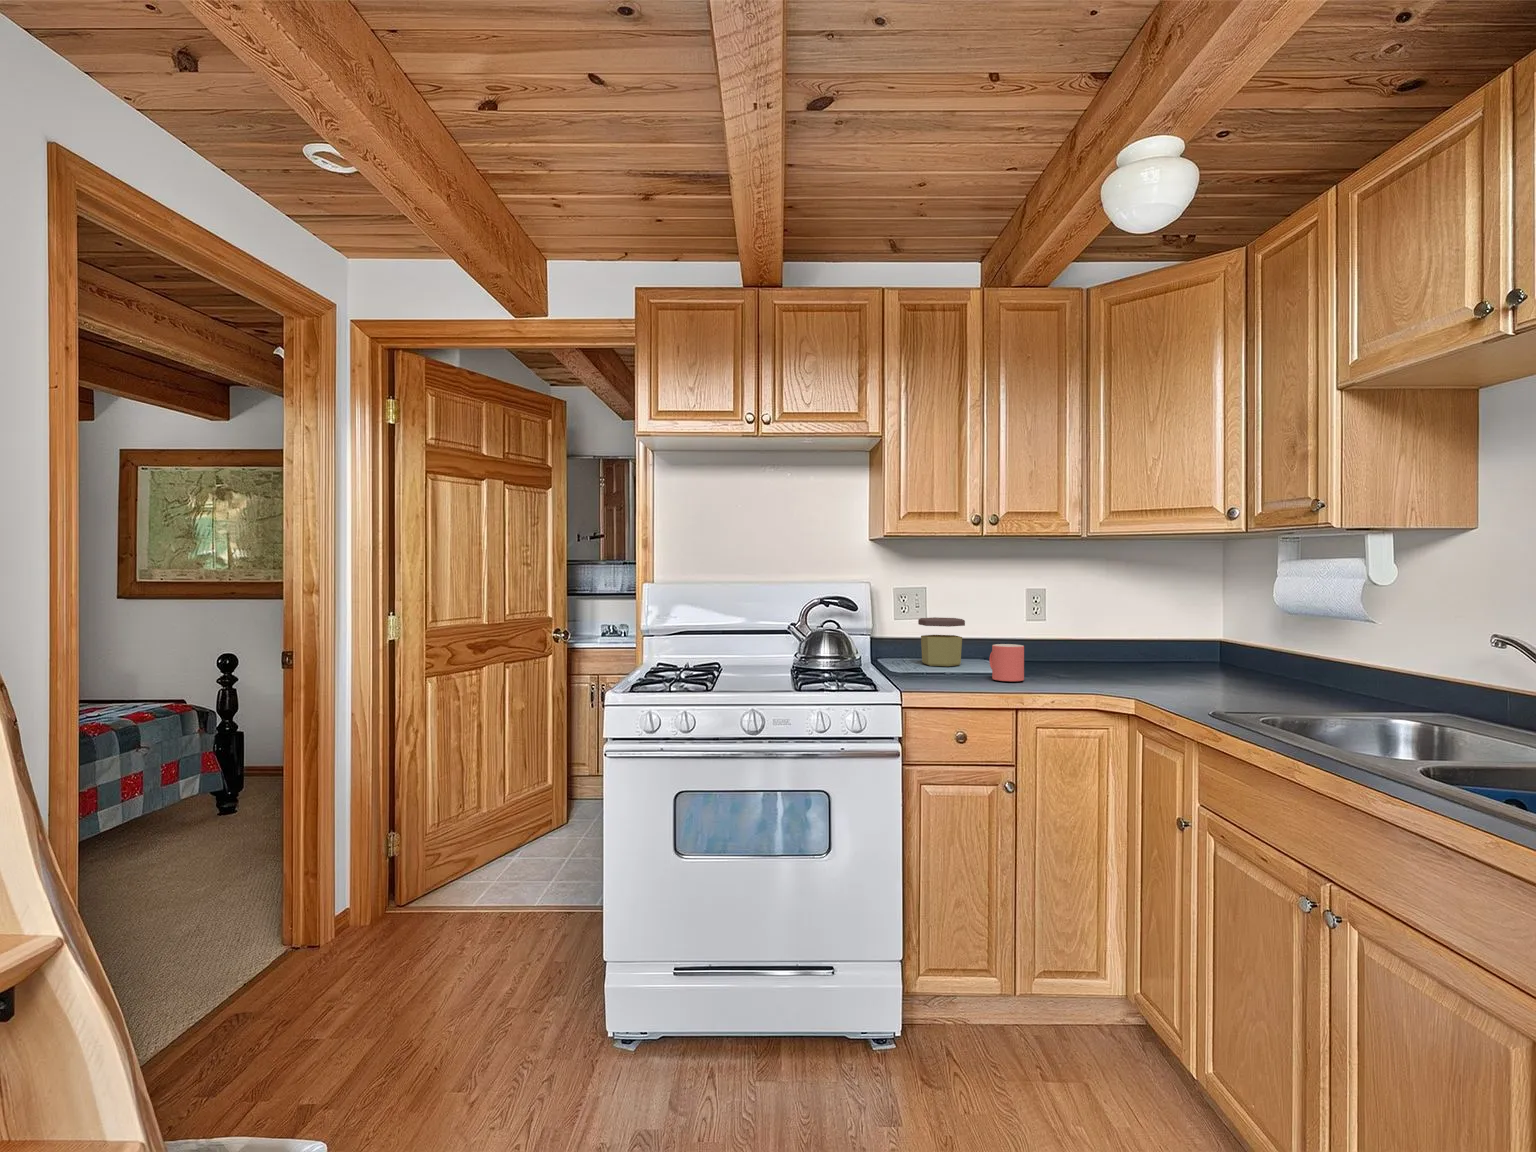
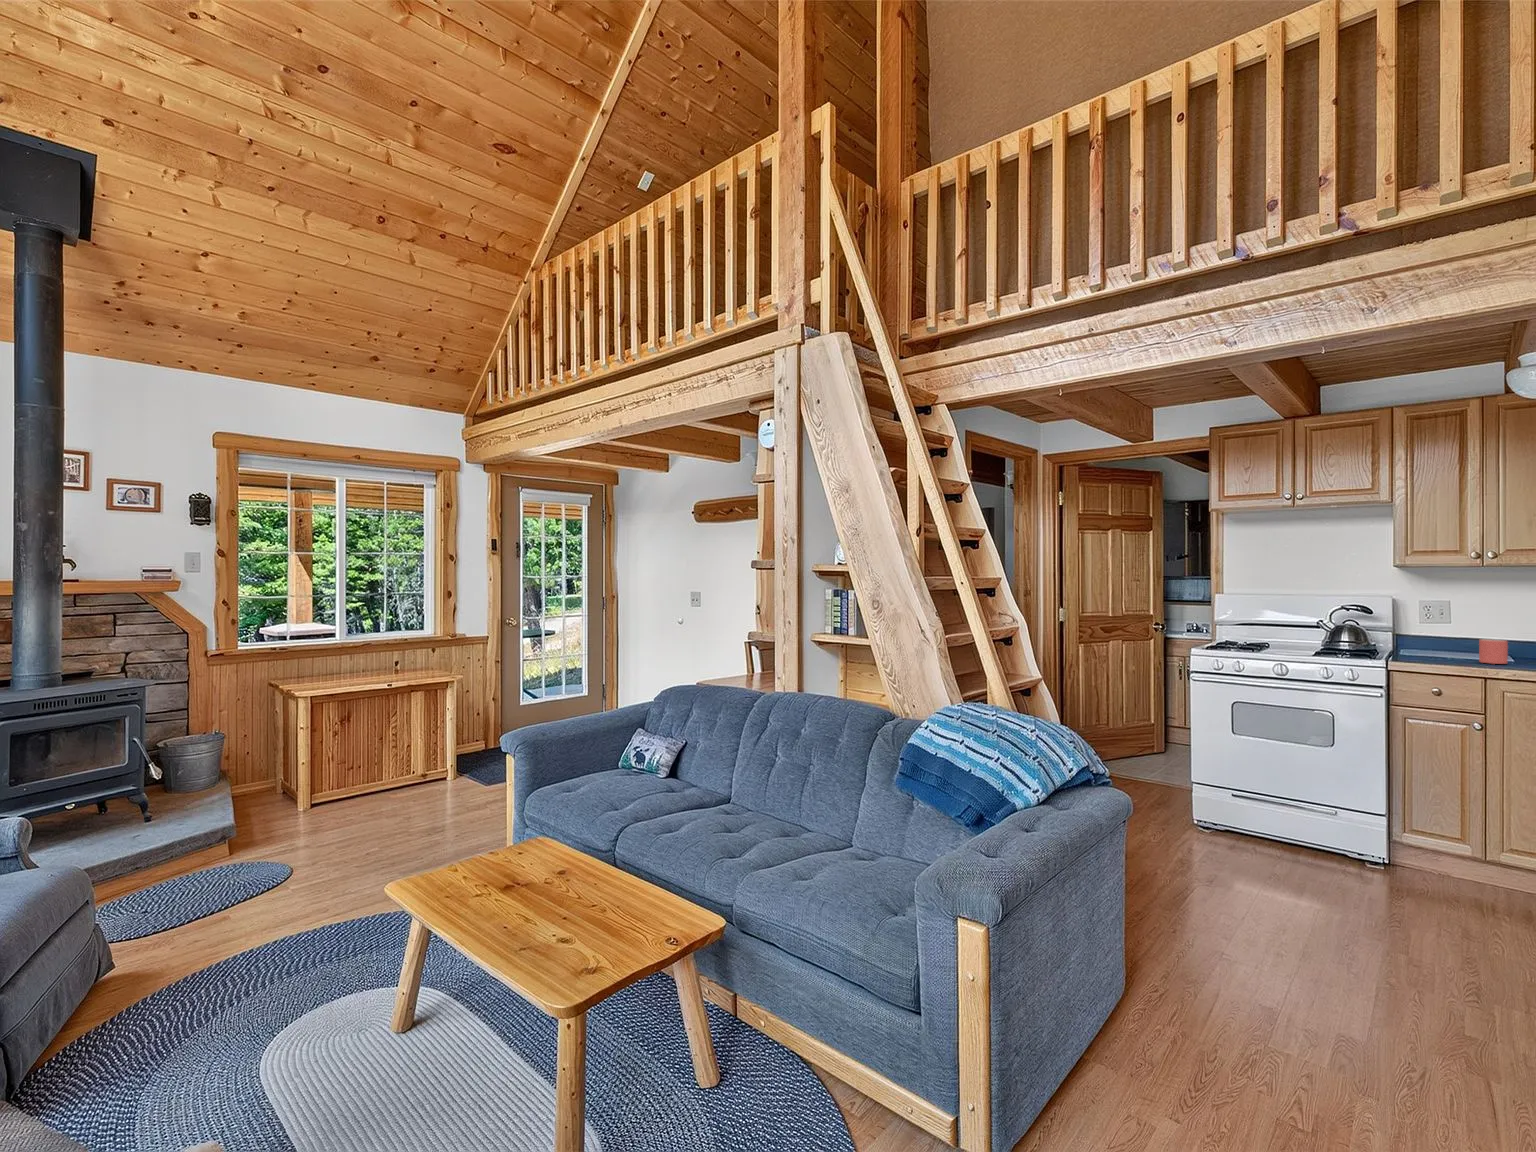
jar: present [918,617,965,666] -> none [1435,622,1476,656]

